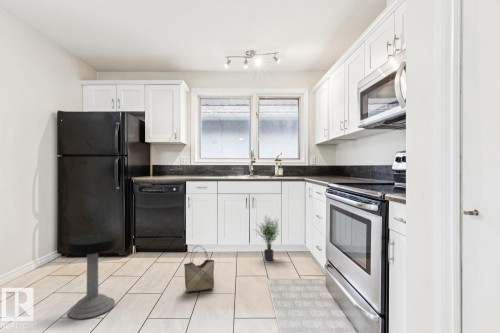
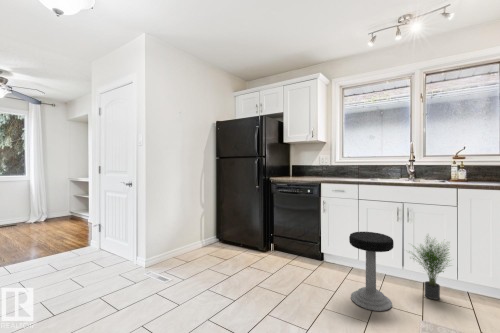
stool: present [67,234,116,319] -> present [349,232,394,311]
woven basket: present [184,246,214,292] -> none [304,263,342,320]

